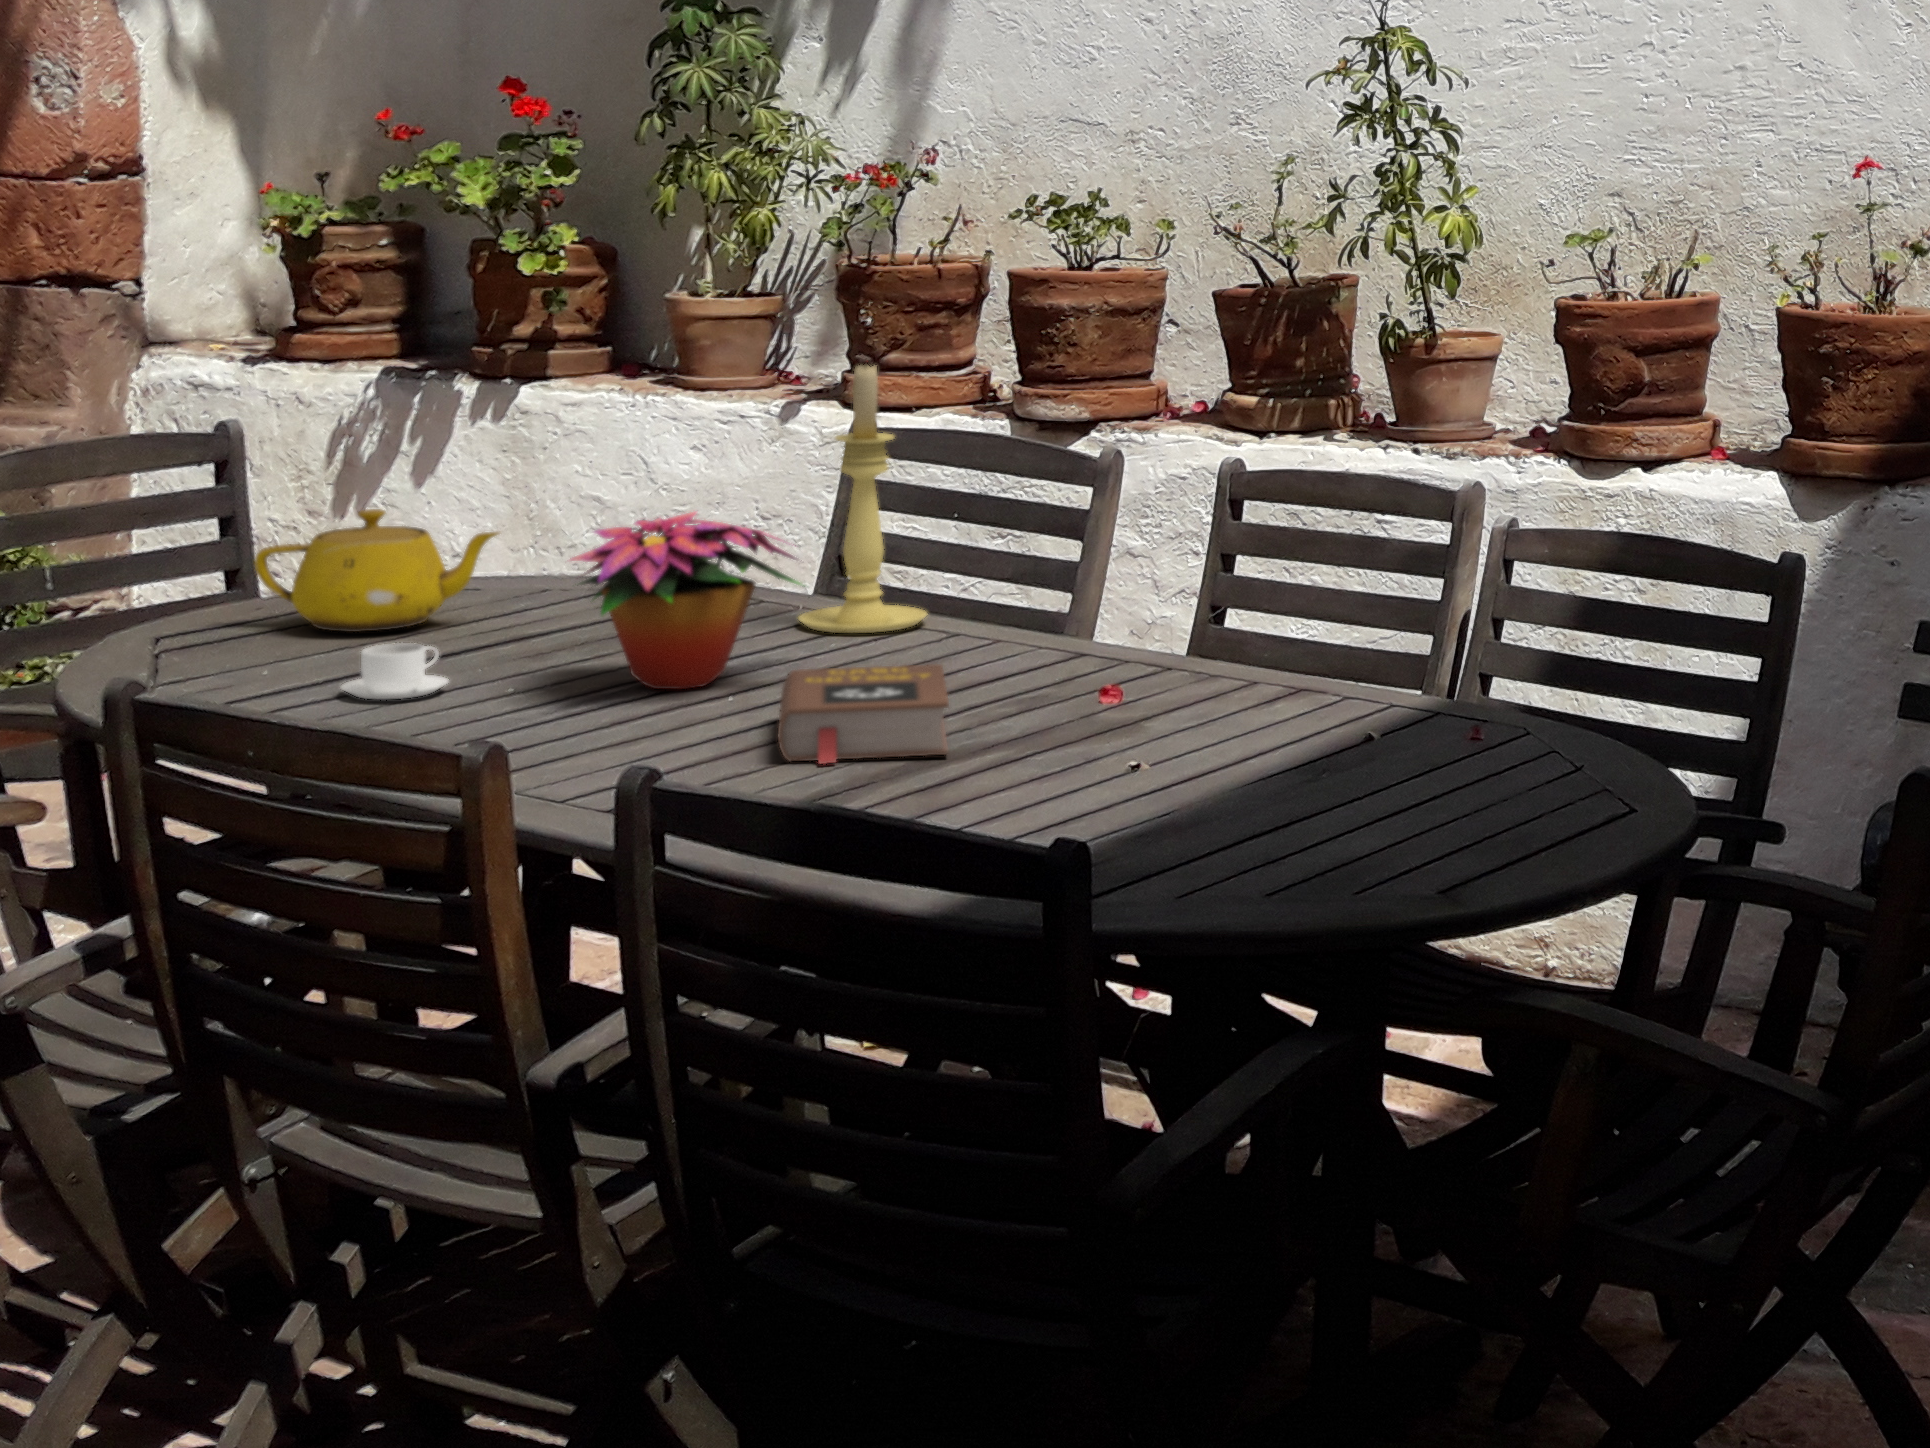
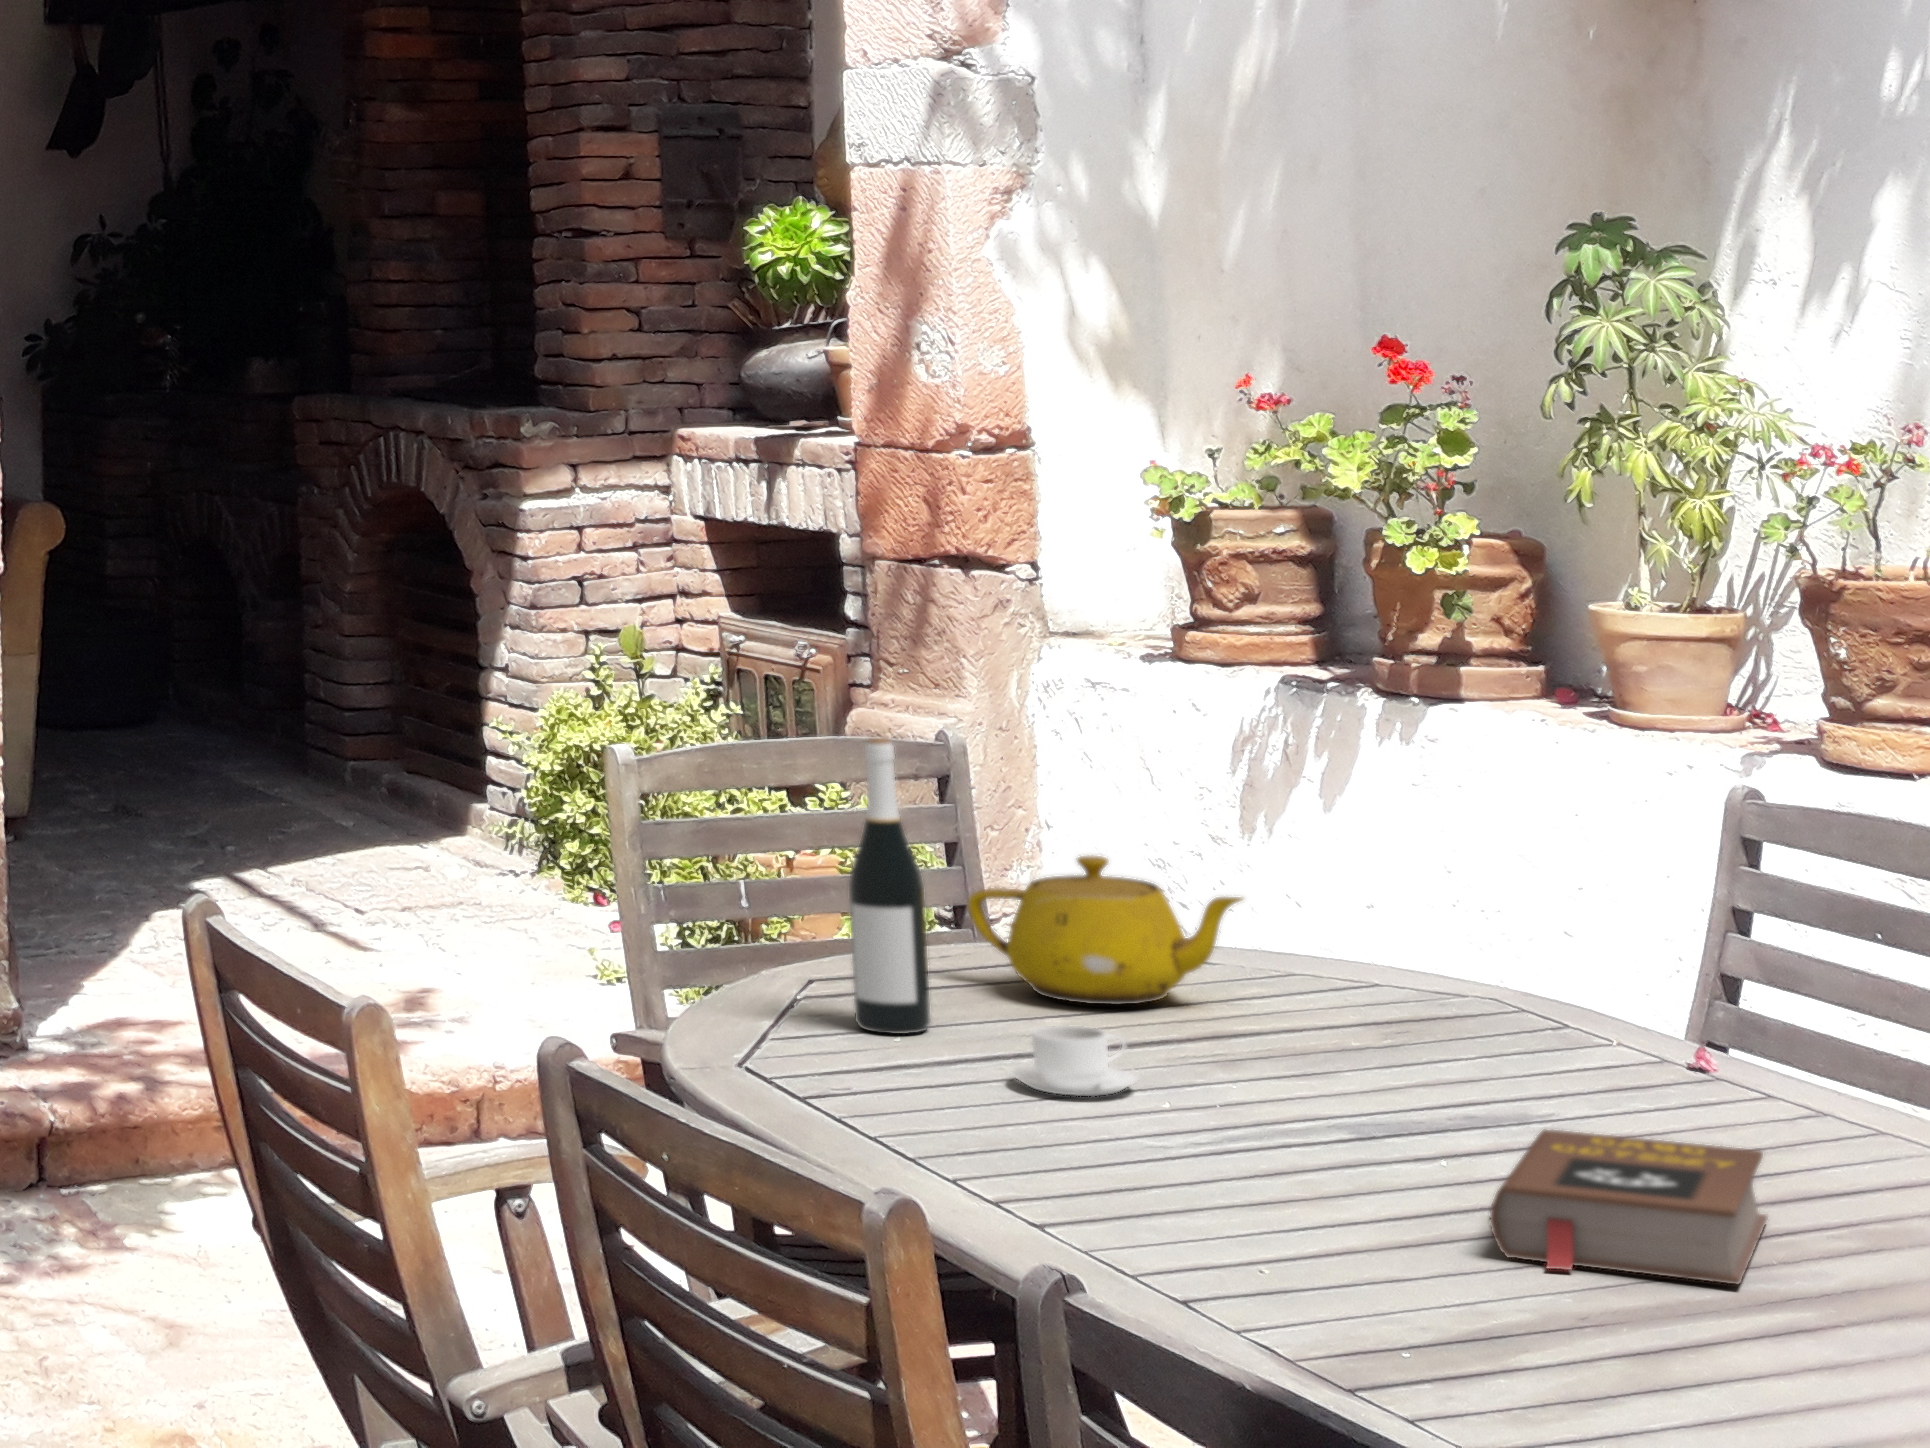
candle holder: present [798,364,928,633] -> none [1633,713,1823,1087]
wine bottle: none [175,419,246,673] -> present [849,738,931,1034]
flower arrangement: present [570,512,800,689] -> none [1252,895,1602,1132]

